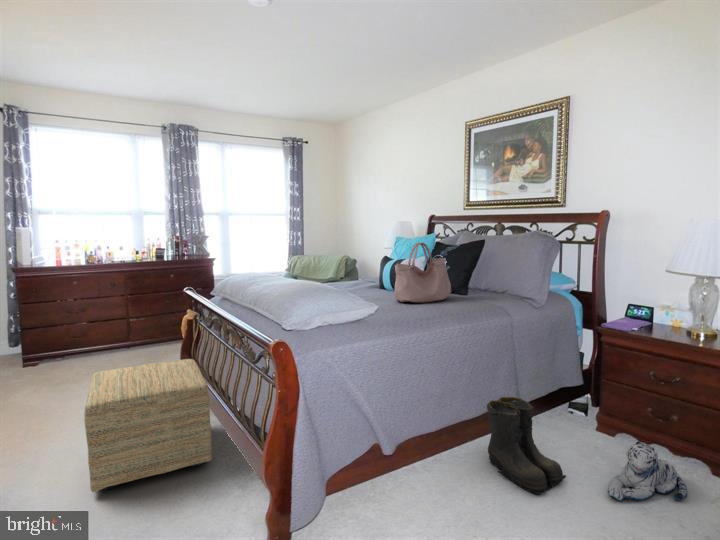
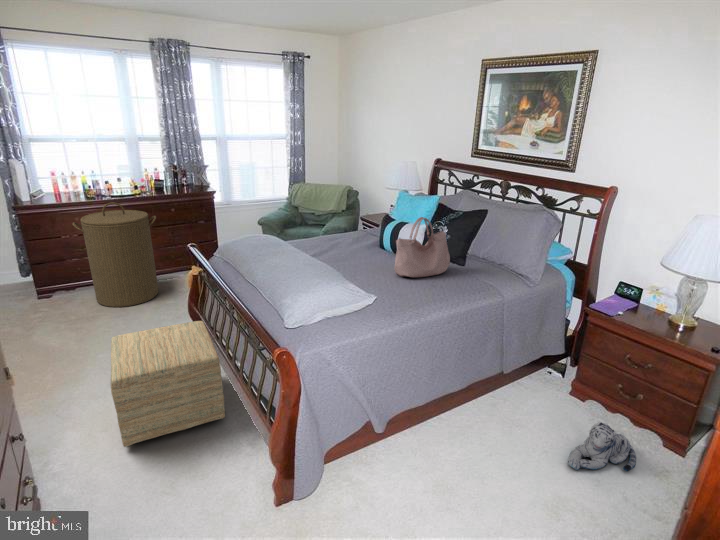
laundry hamper: none [70,263,155,371] -> present [72,202,159,307]
boots: present [487,397,566,495] -> none [469,371,535,461]

